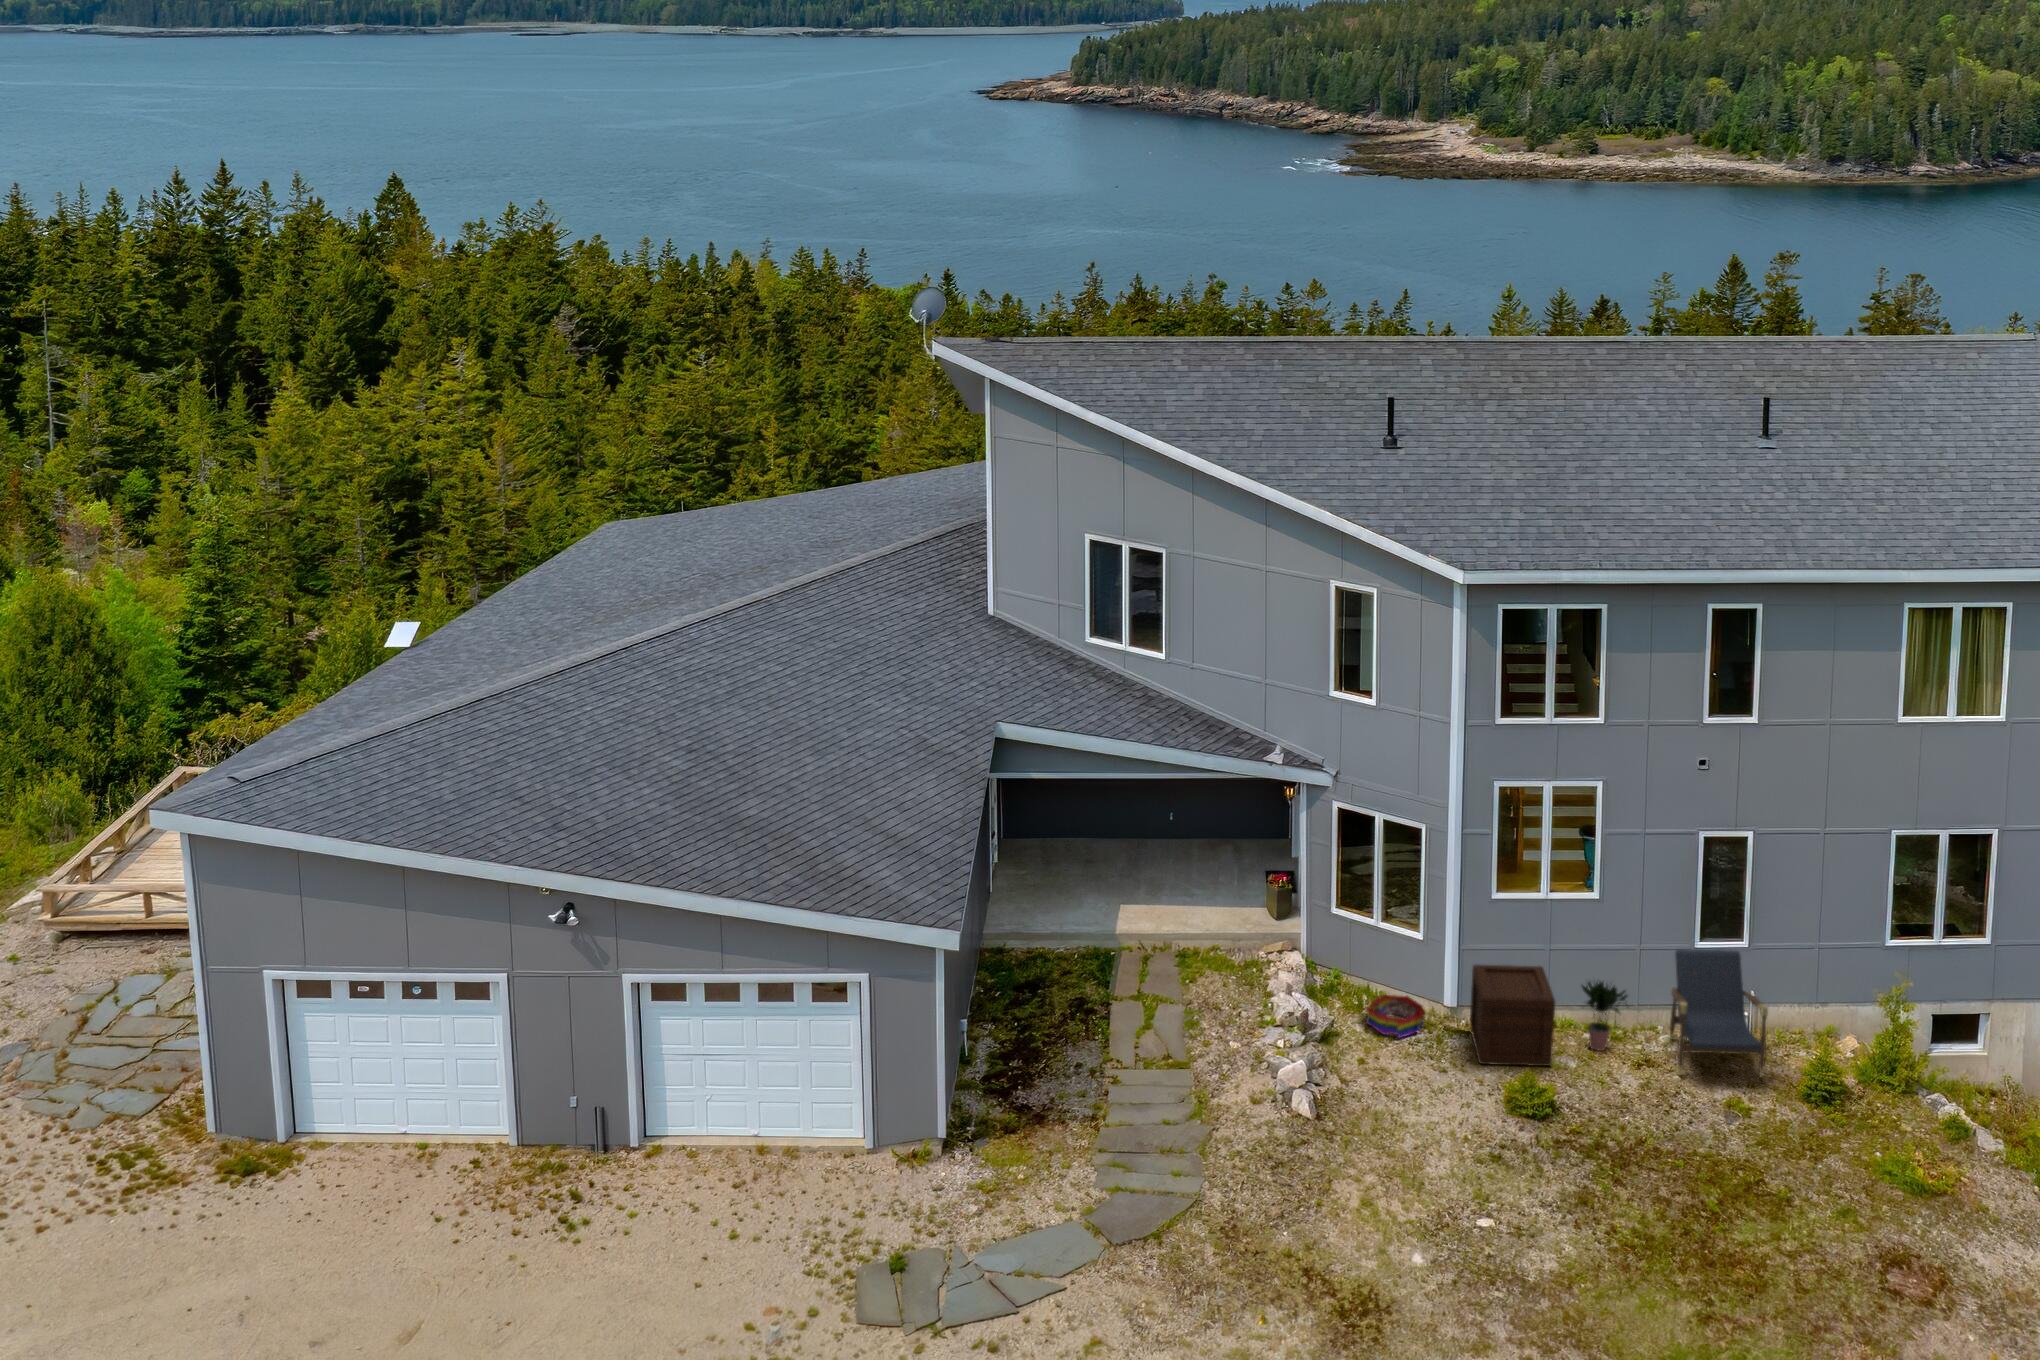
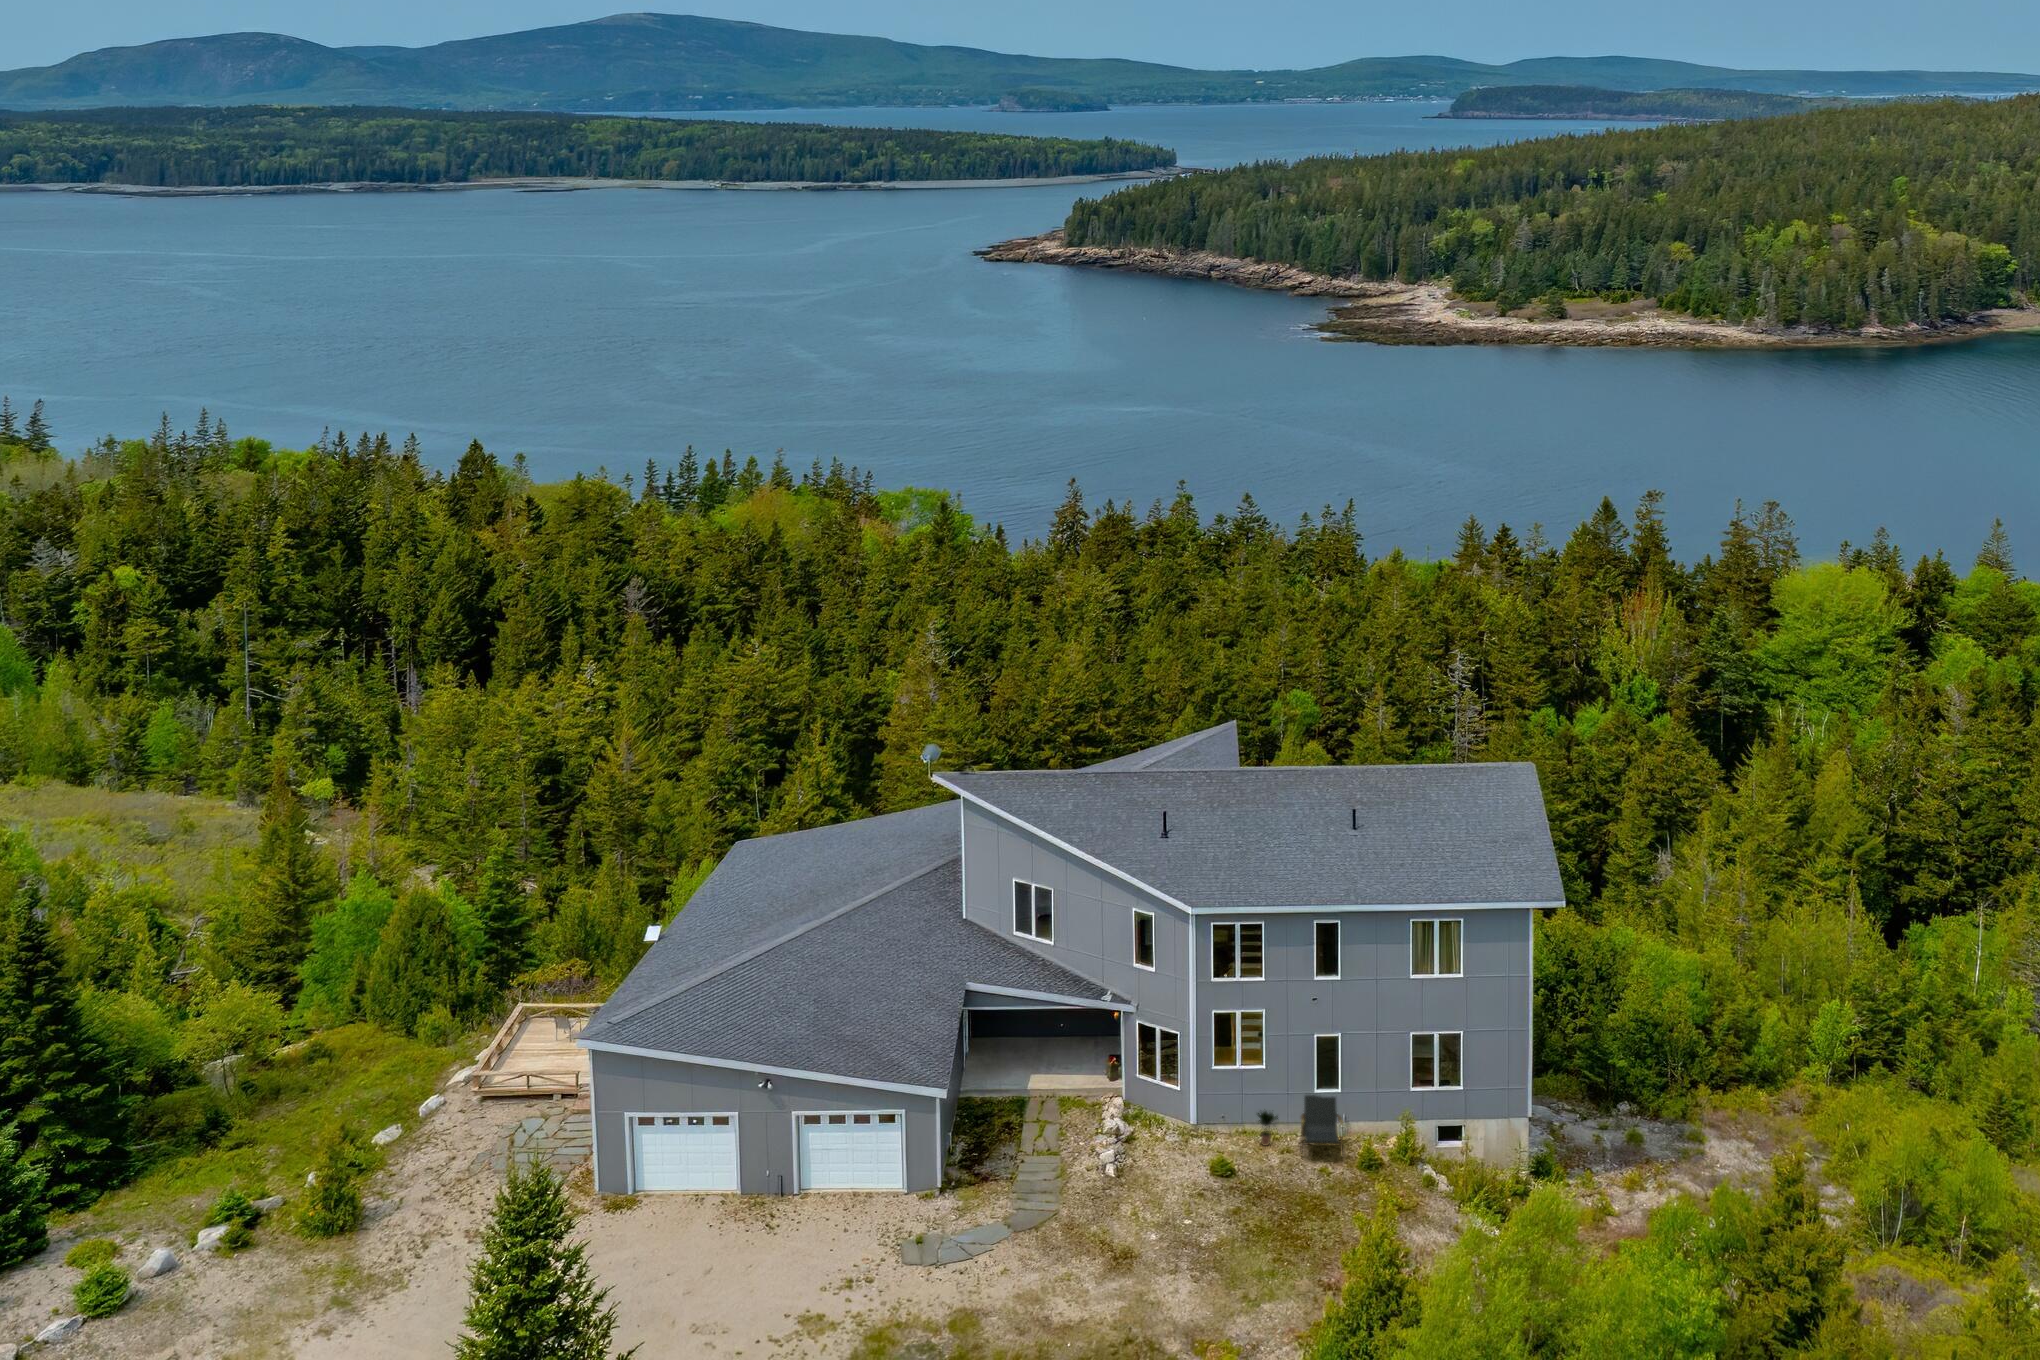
wooden crate: present [1470,965,1555,1066] -> none [1204,1103,1240,1153]
storage bin: present [1367,995,1425,1038] -> none [1152,1119,1181,1141]

